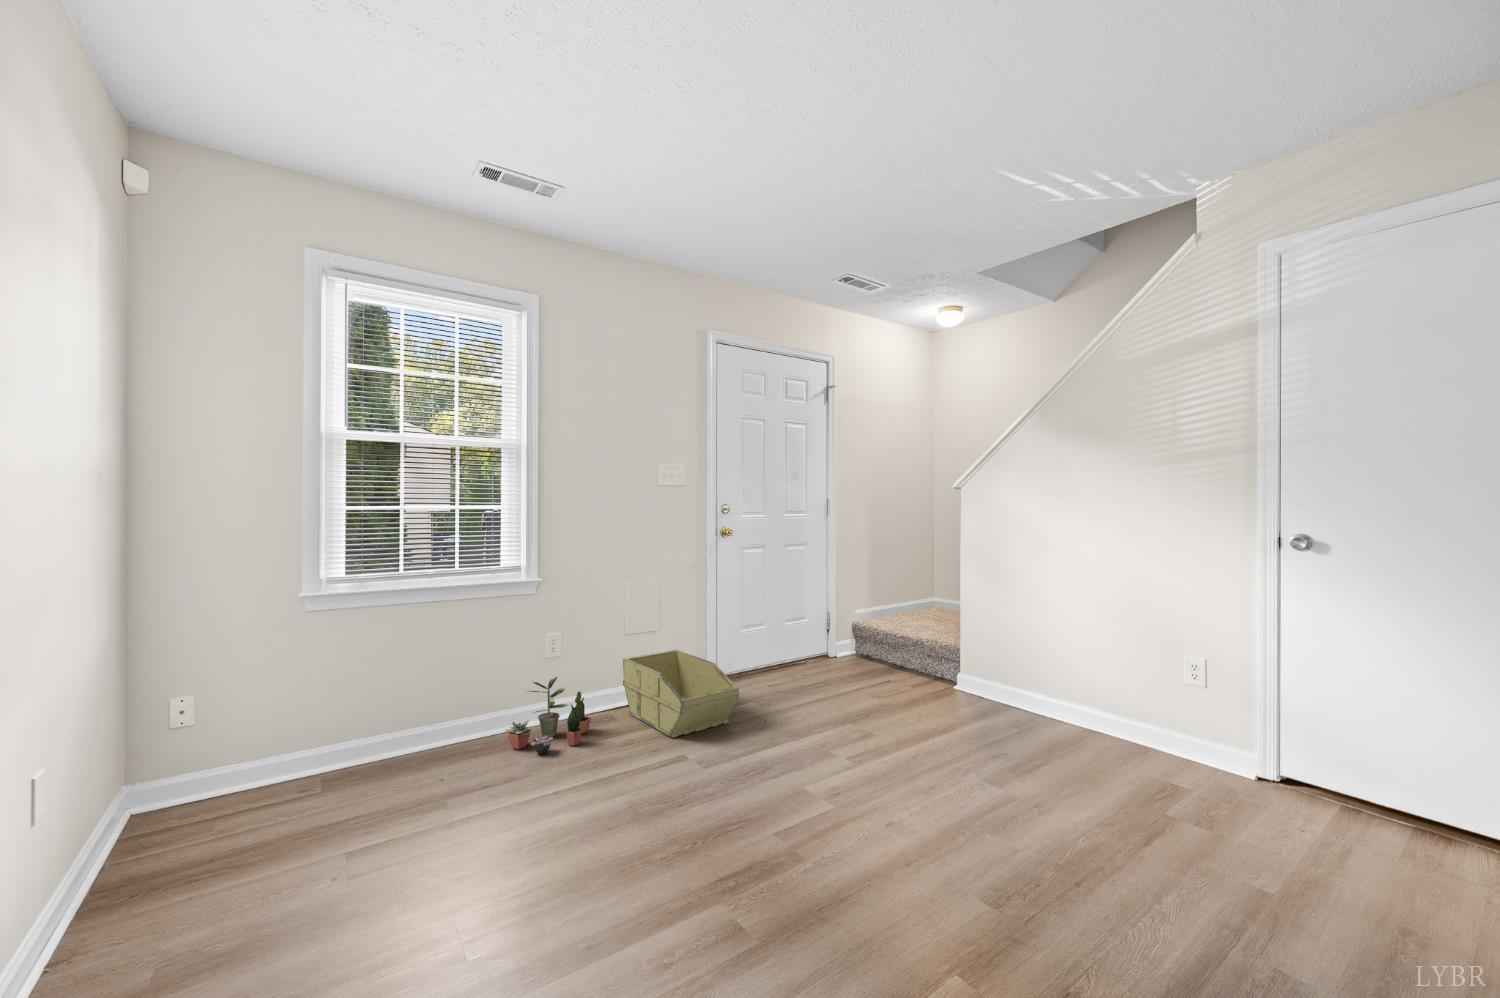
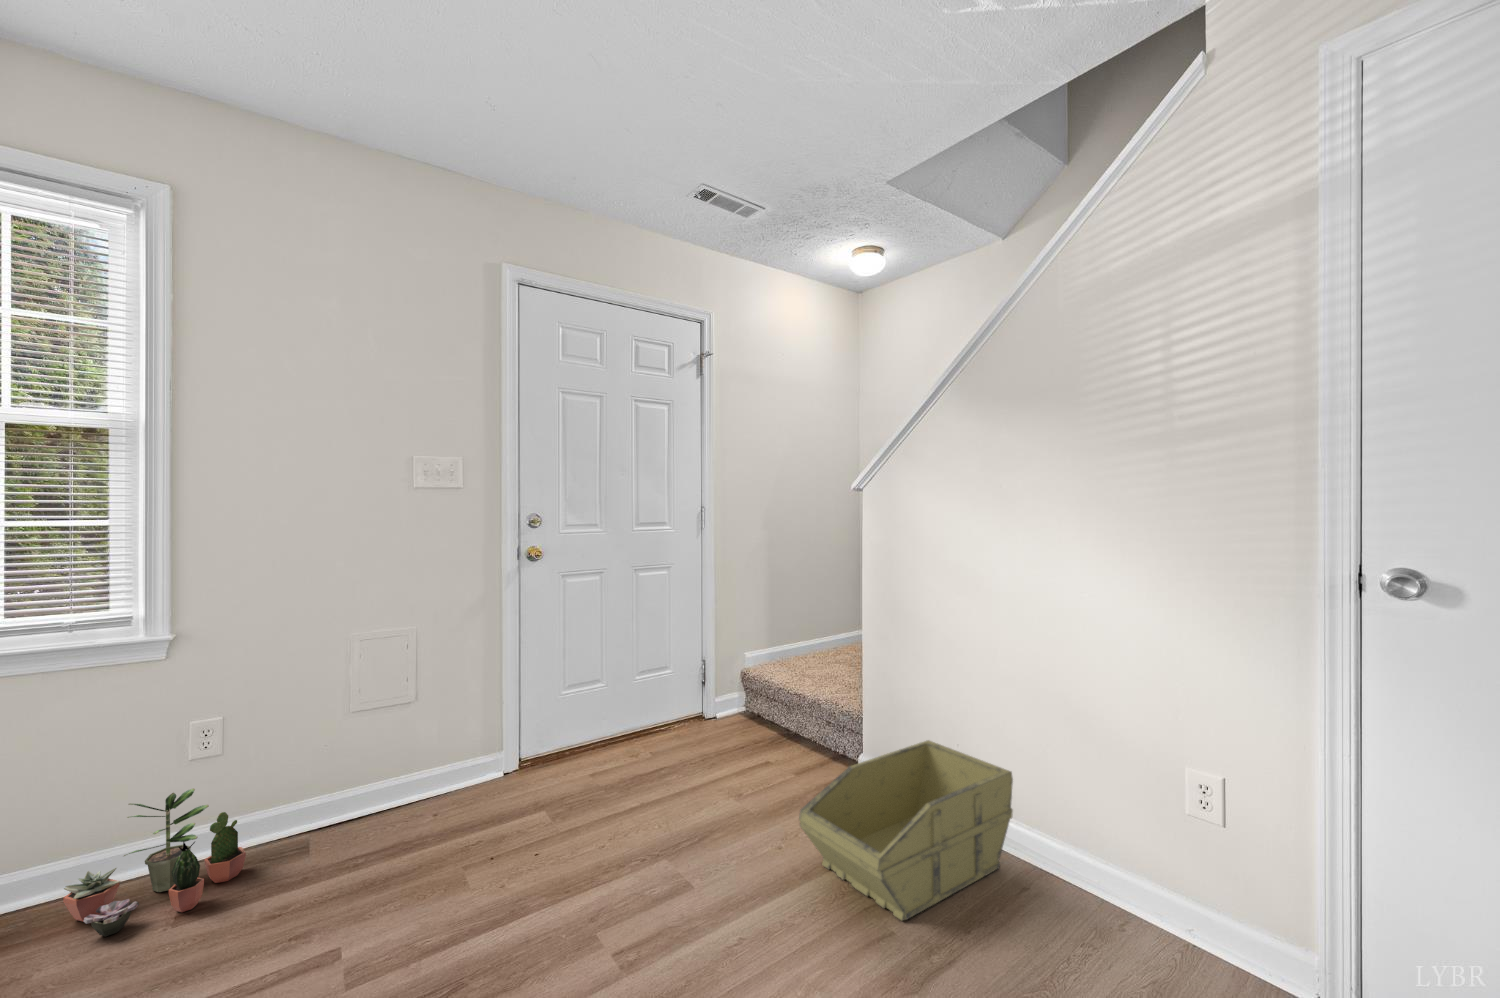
storage bin: present [623,650,739,738] -> present [799,740,1013,921]

